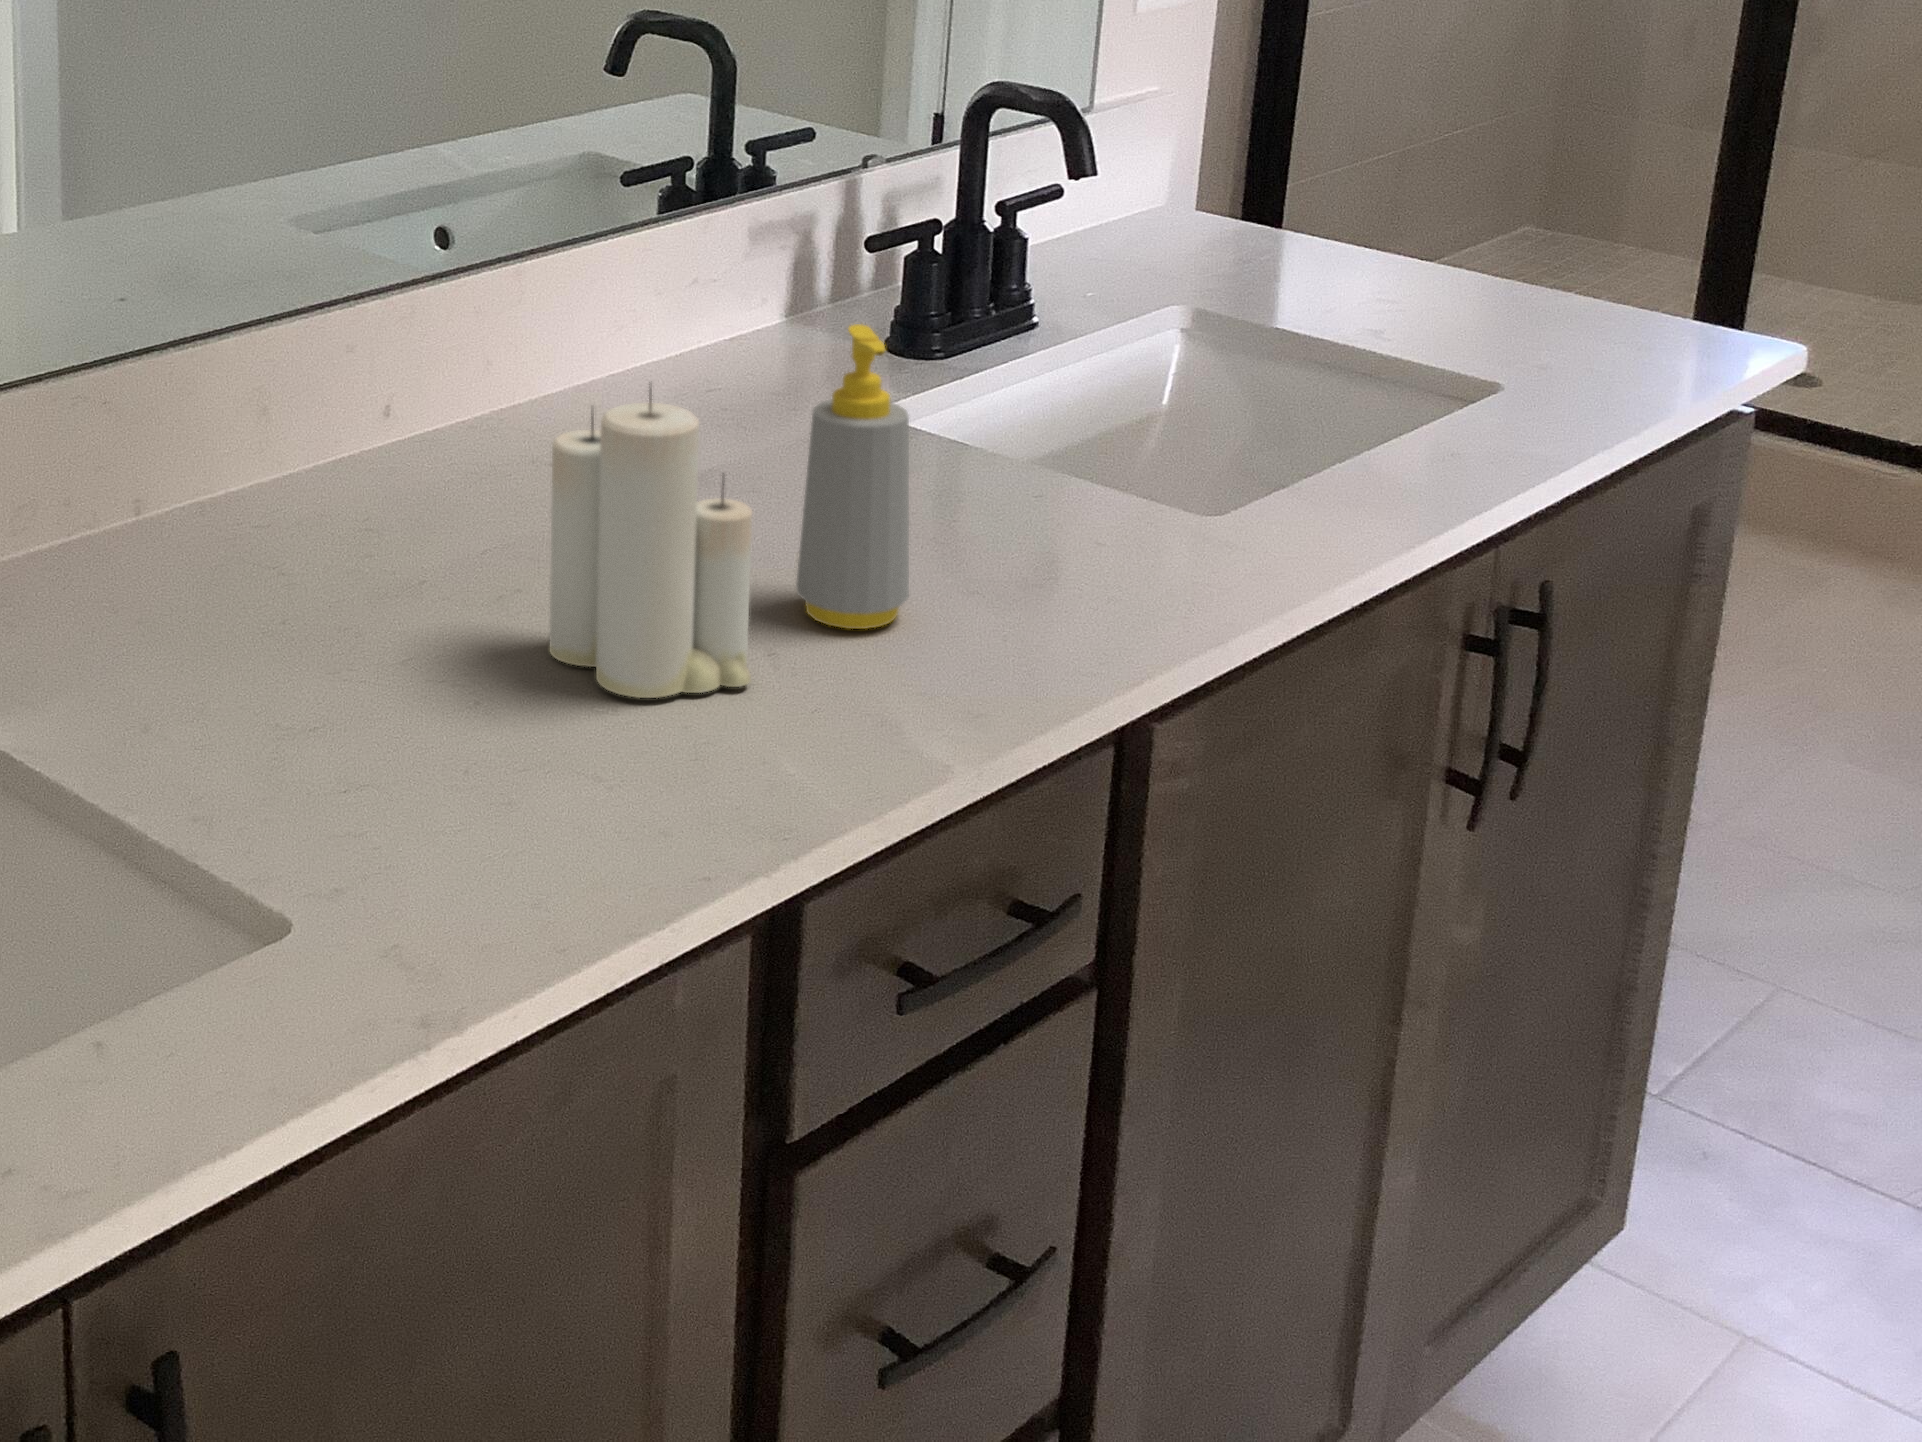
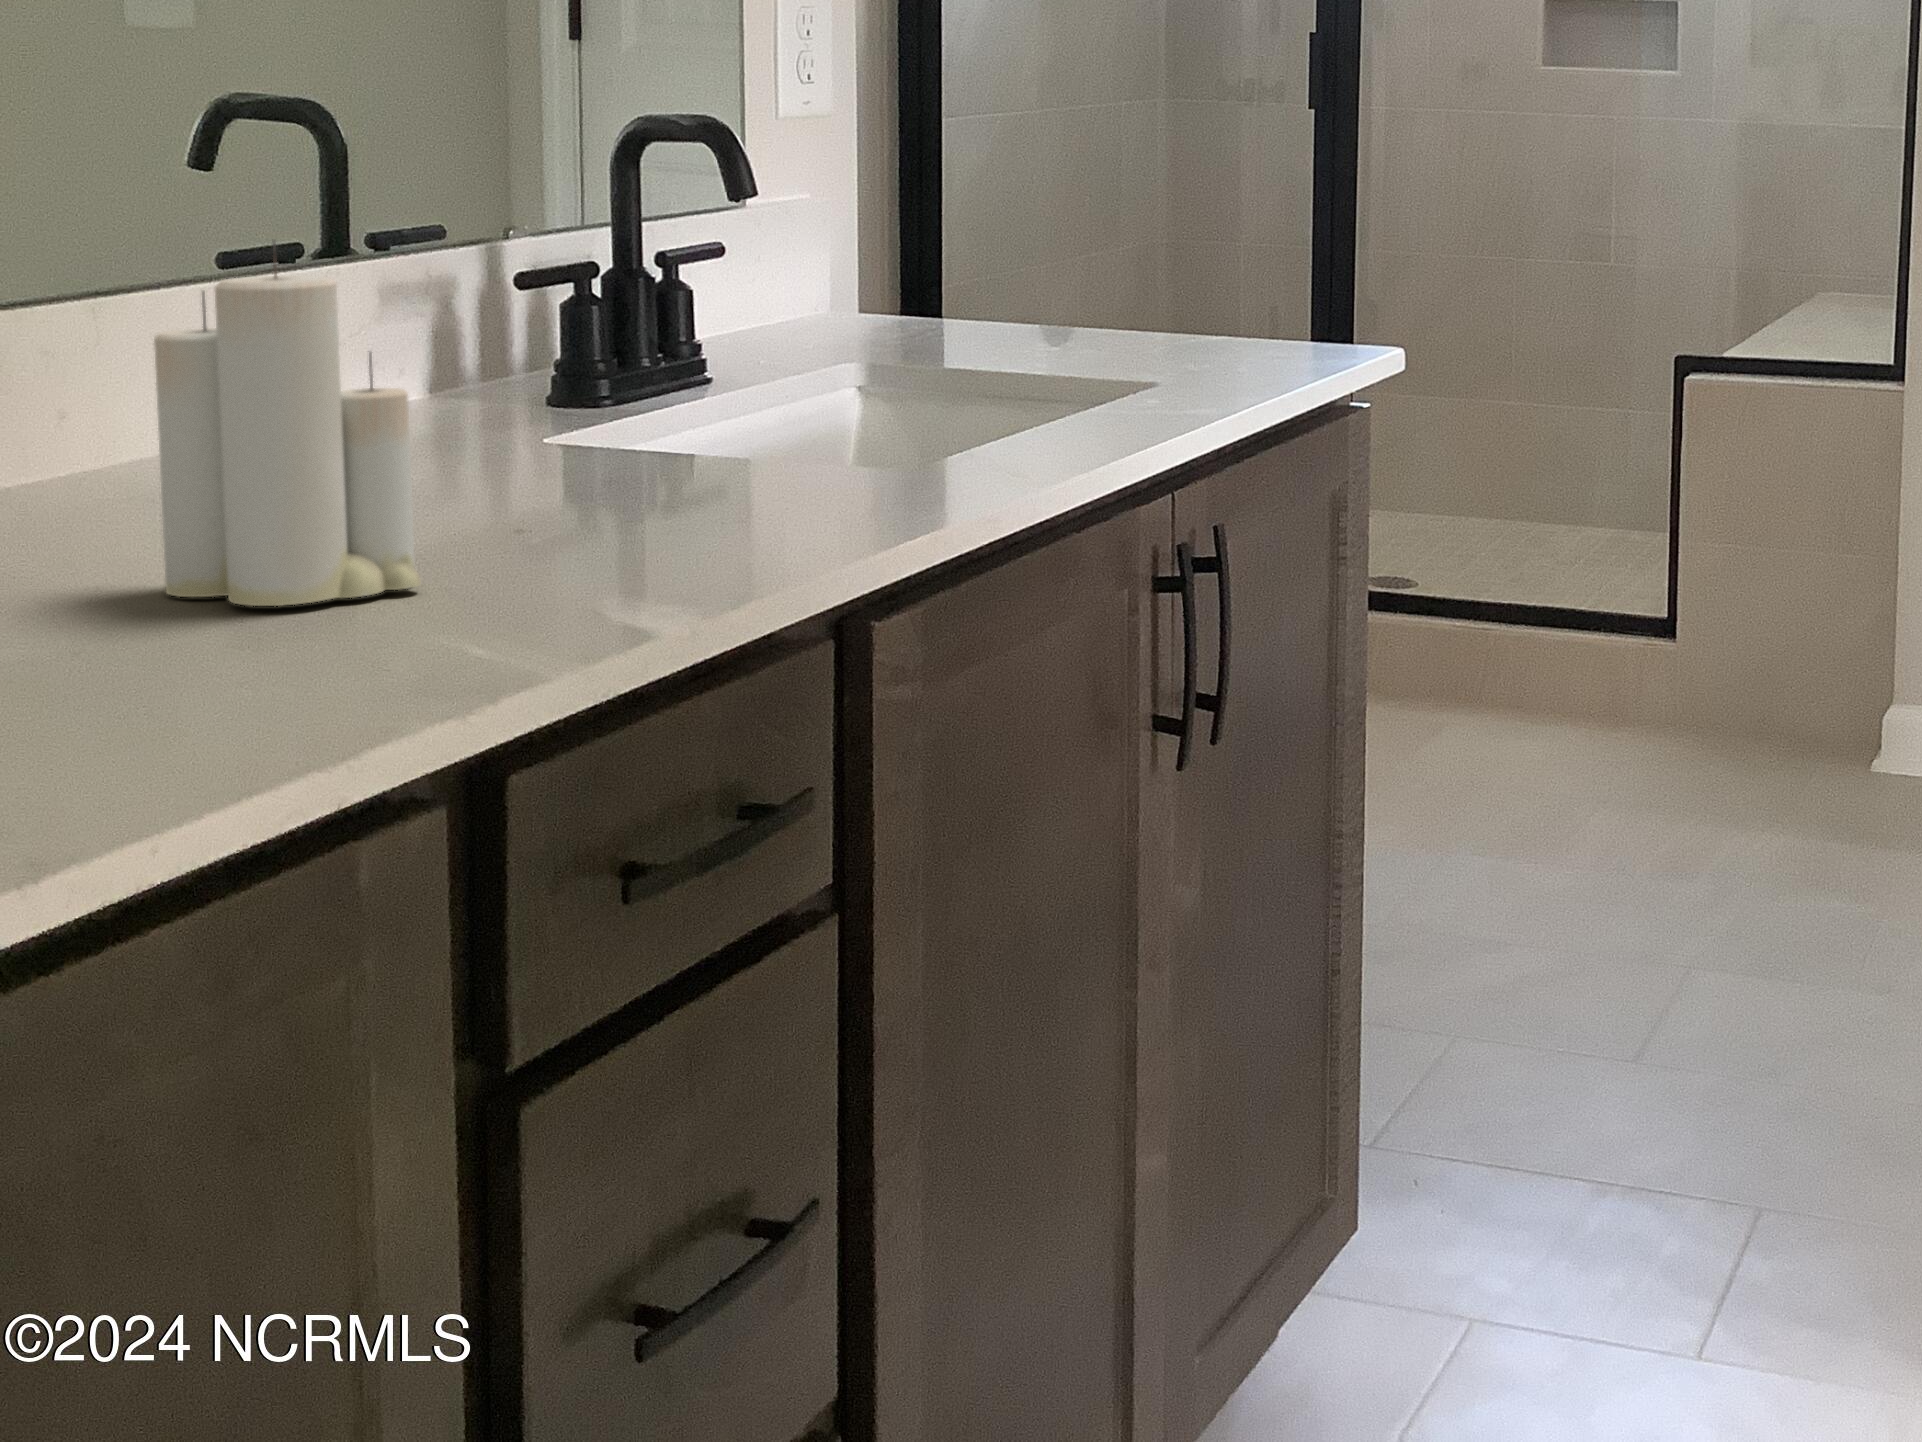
soap bottle: present [796,324,909,629] -> none [466,221,596,550]

